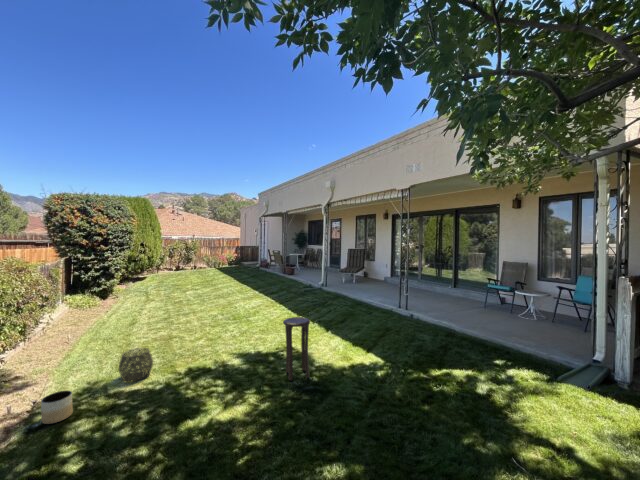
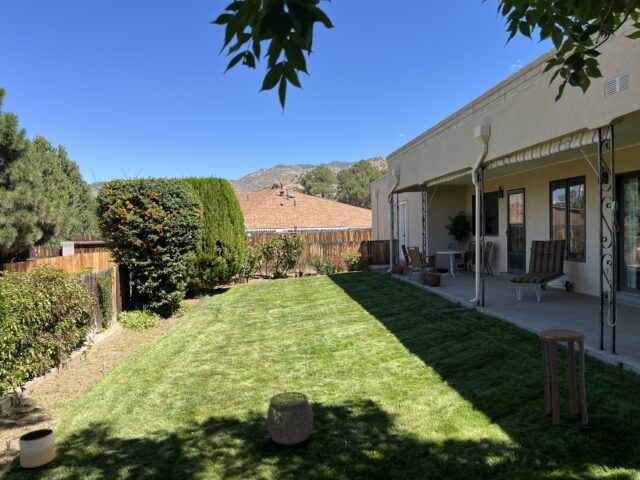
stool: present [283,317,310,381] -> present [538,329,588,425]
woven basket: present [119,348,153,381] -> present [267,392,313,445]

